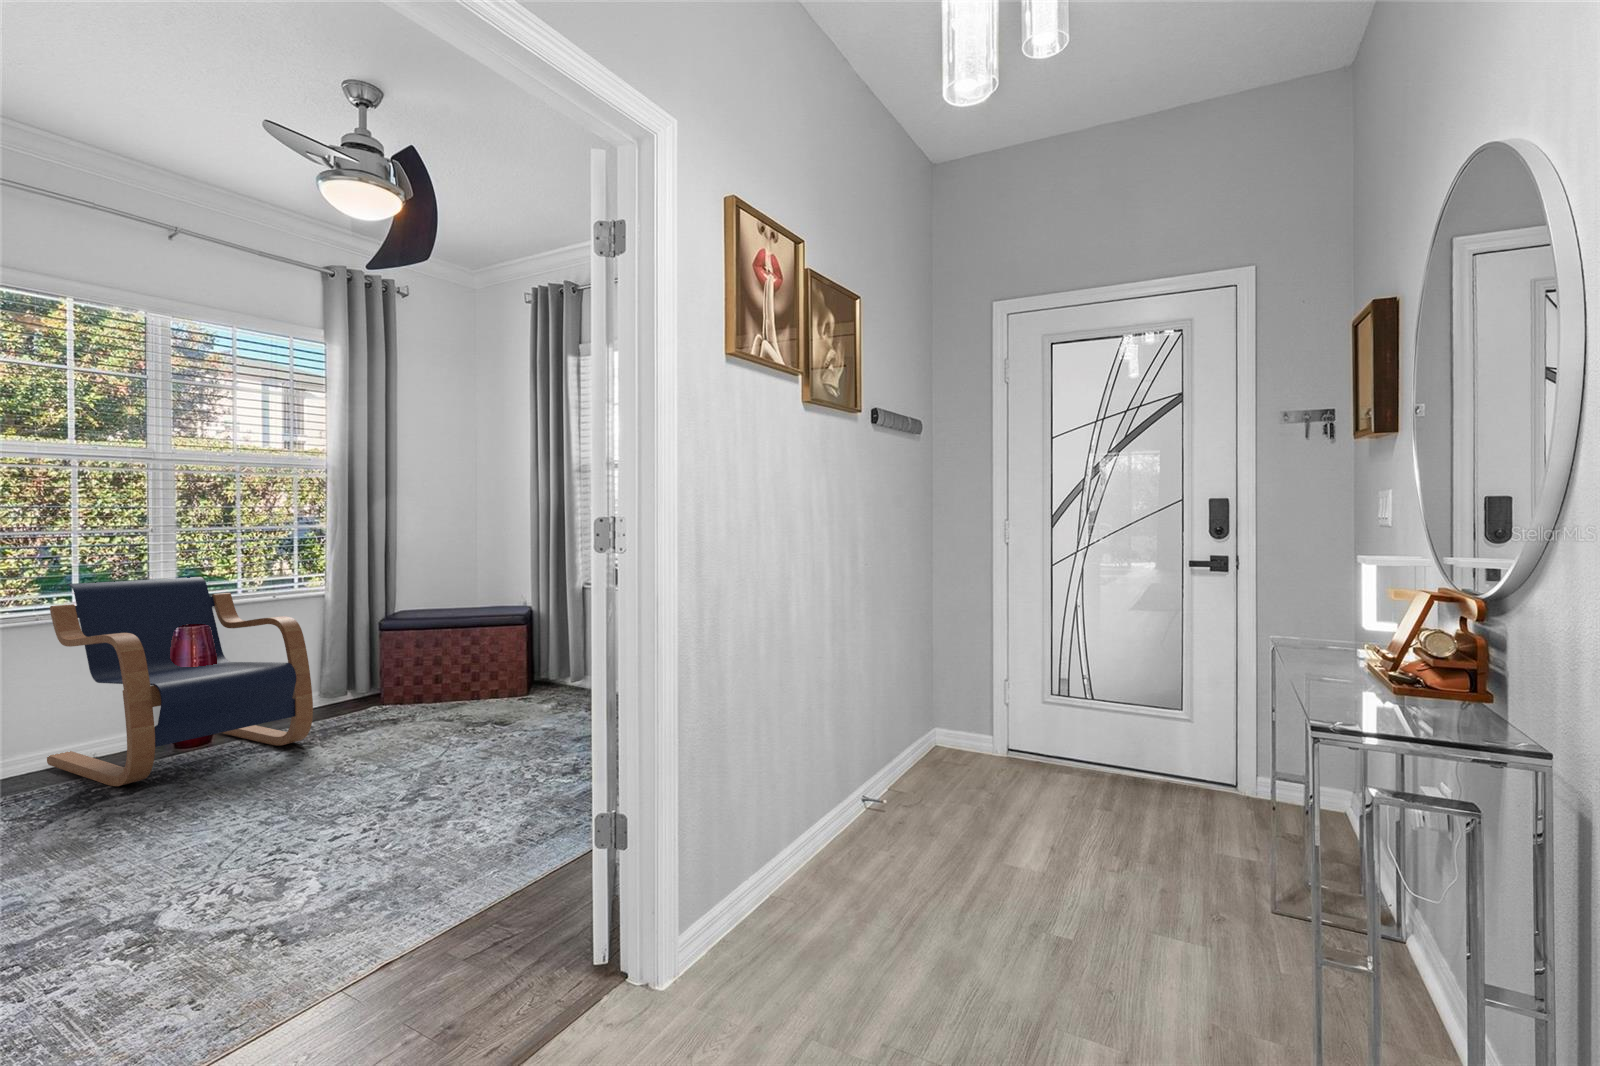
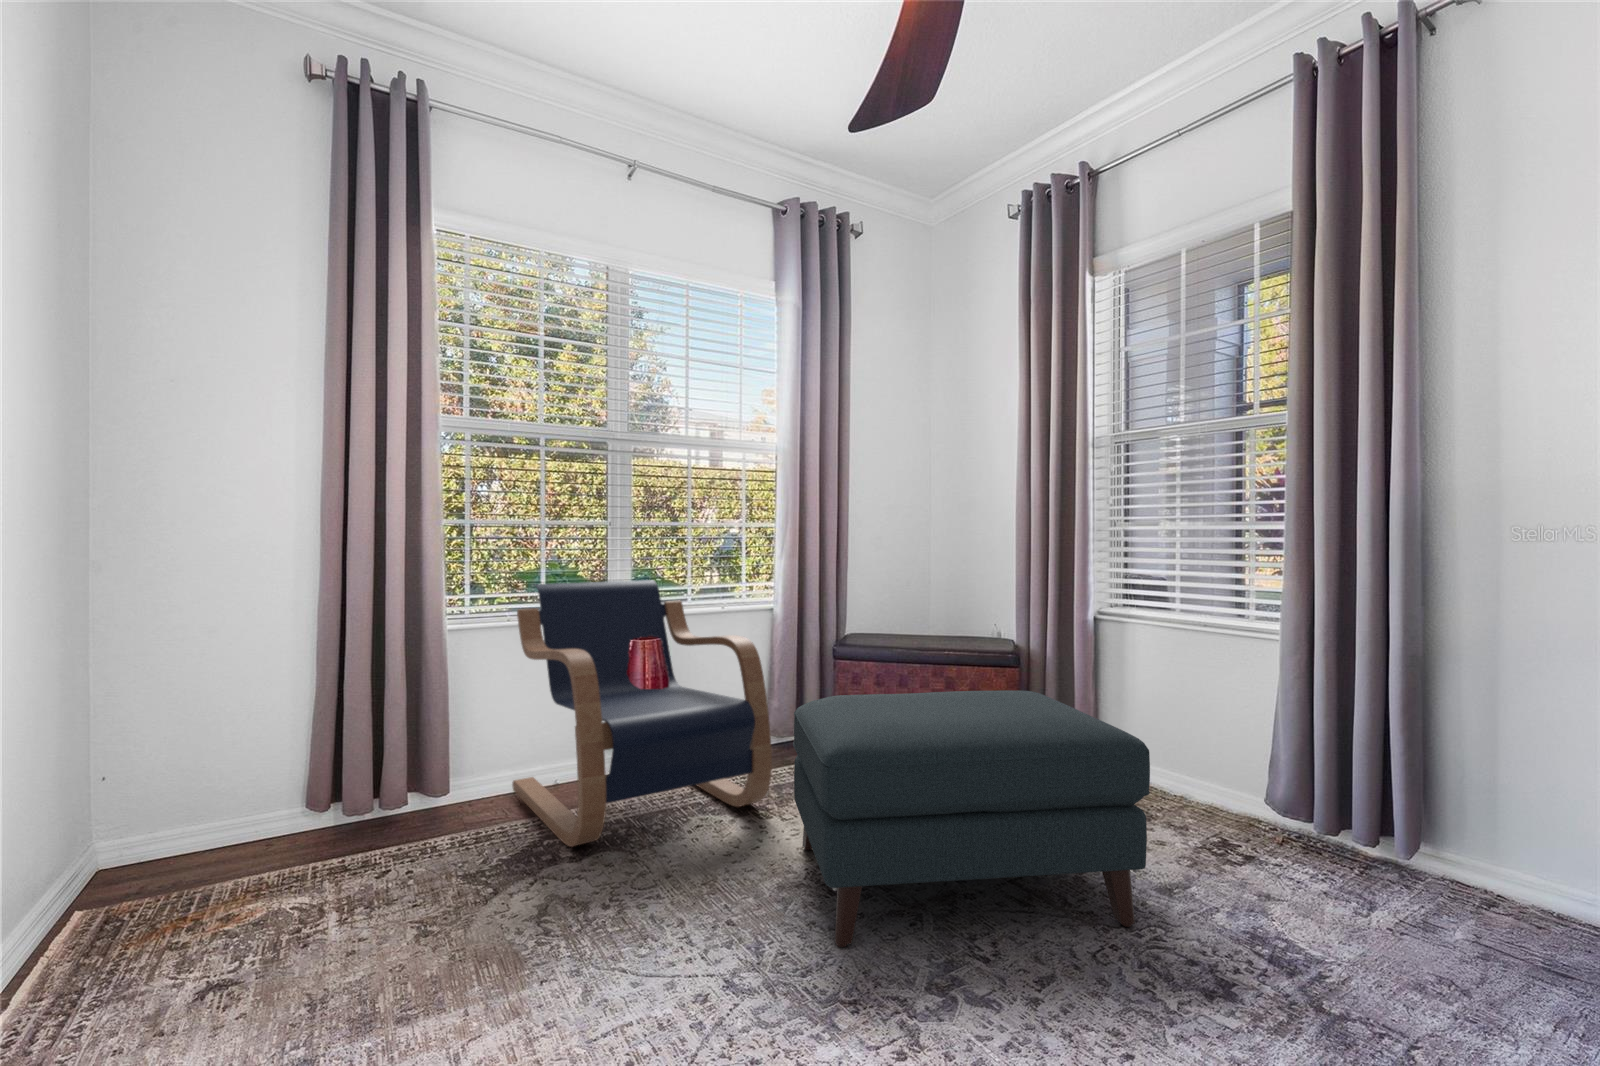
ottoman: none [324,637,554,797] -> present [793,690,1150,947]

